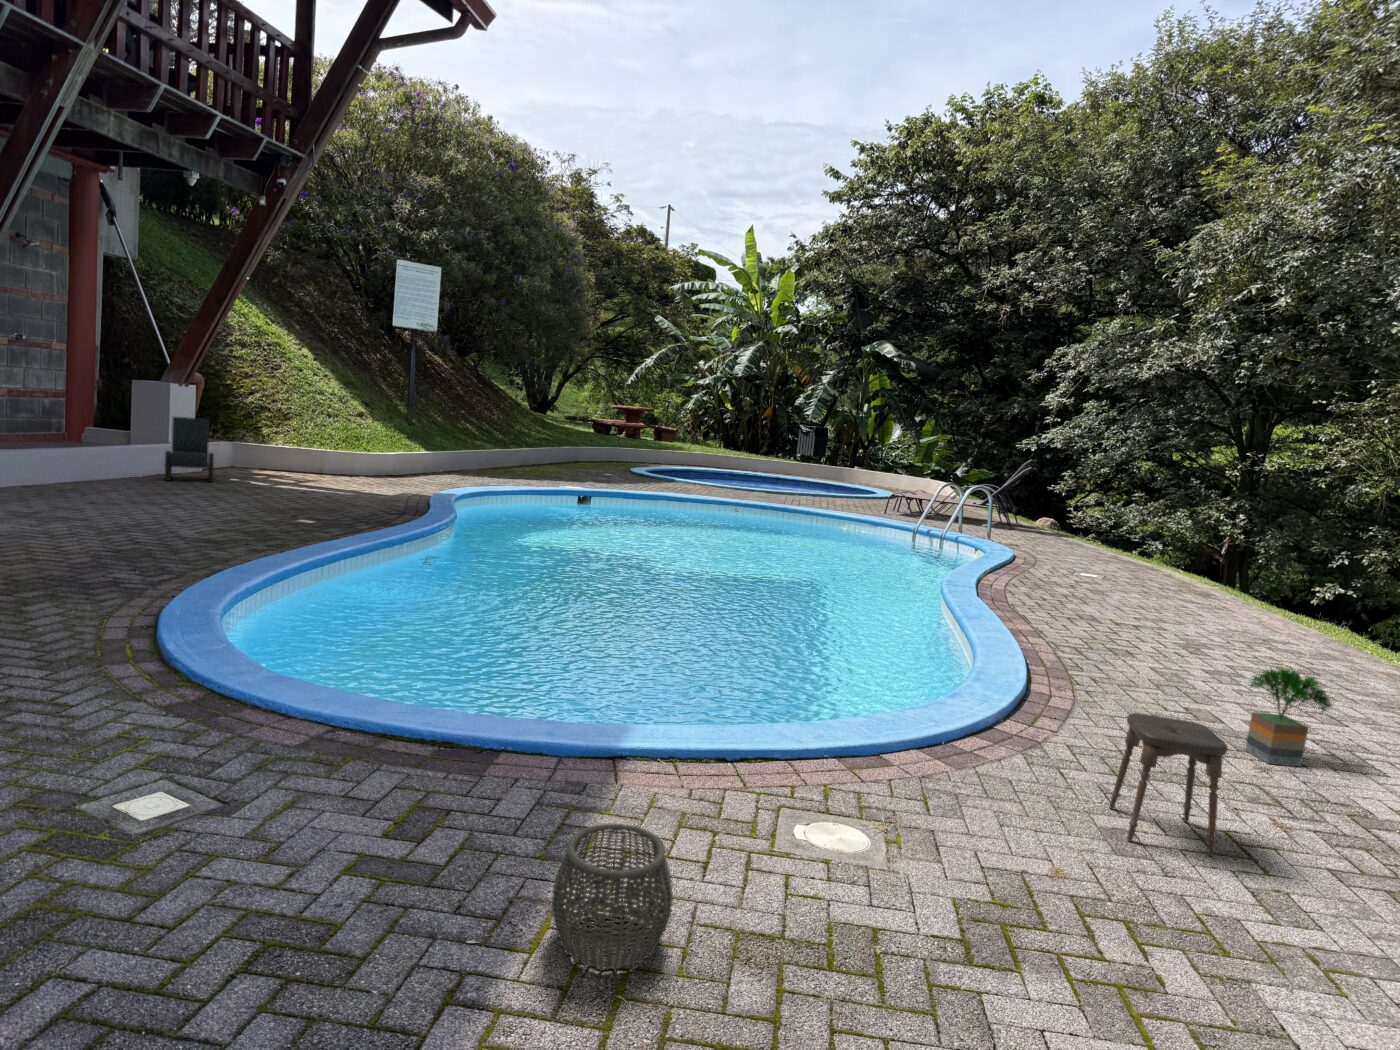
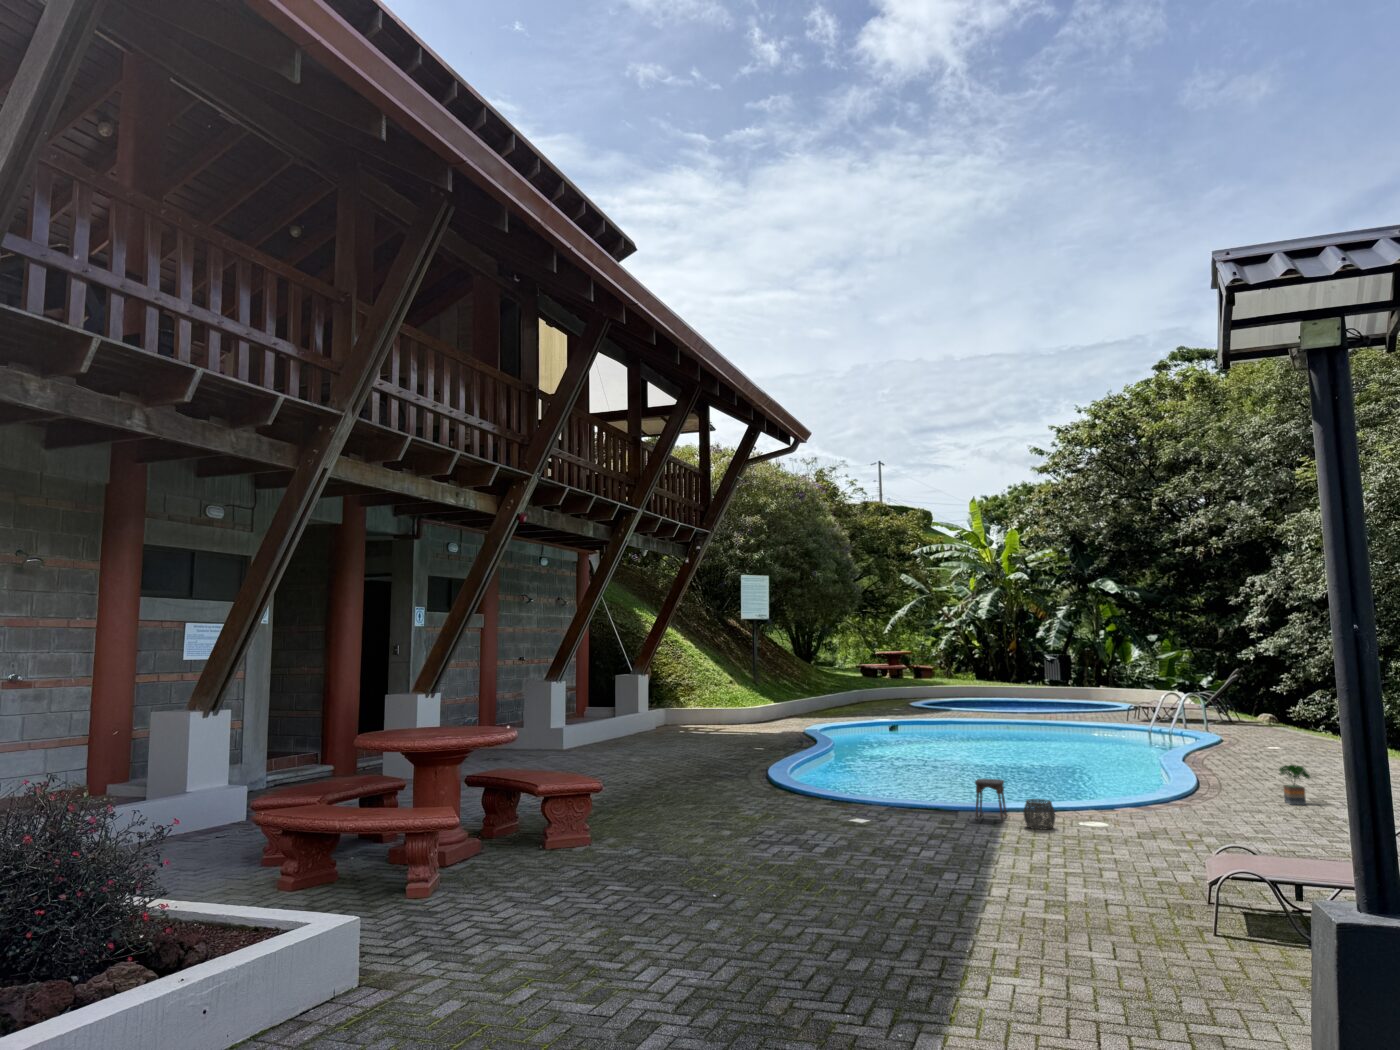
lounge chair: present [165,417,214,482] -> none [653,696,683,736]
stool: present [1109,713,1228,856] -> present [975,779,1007,821]

